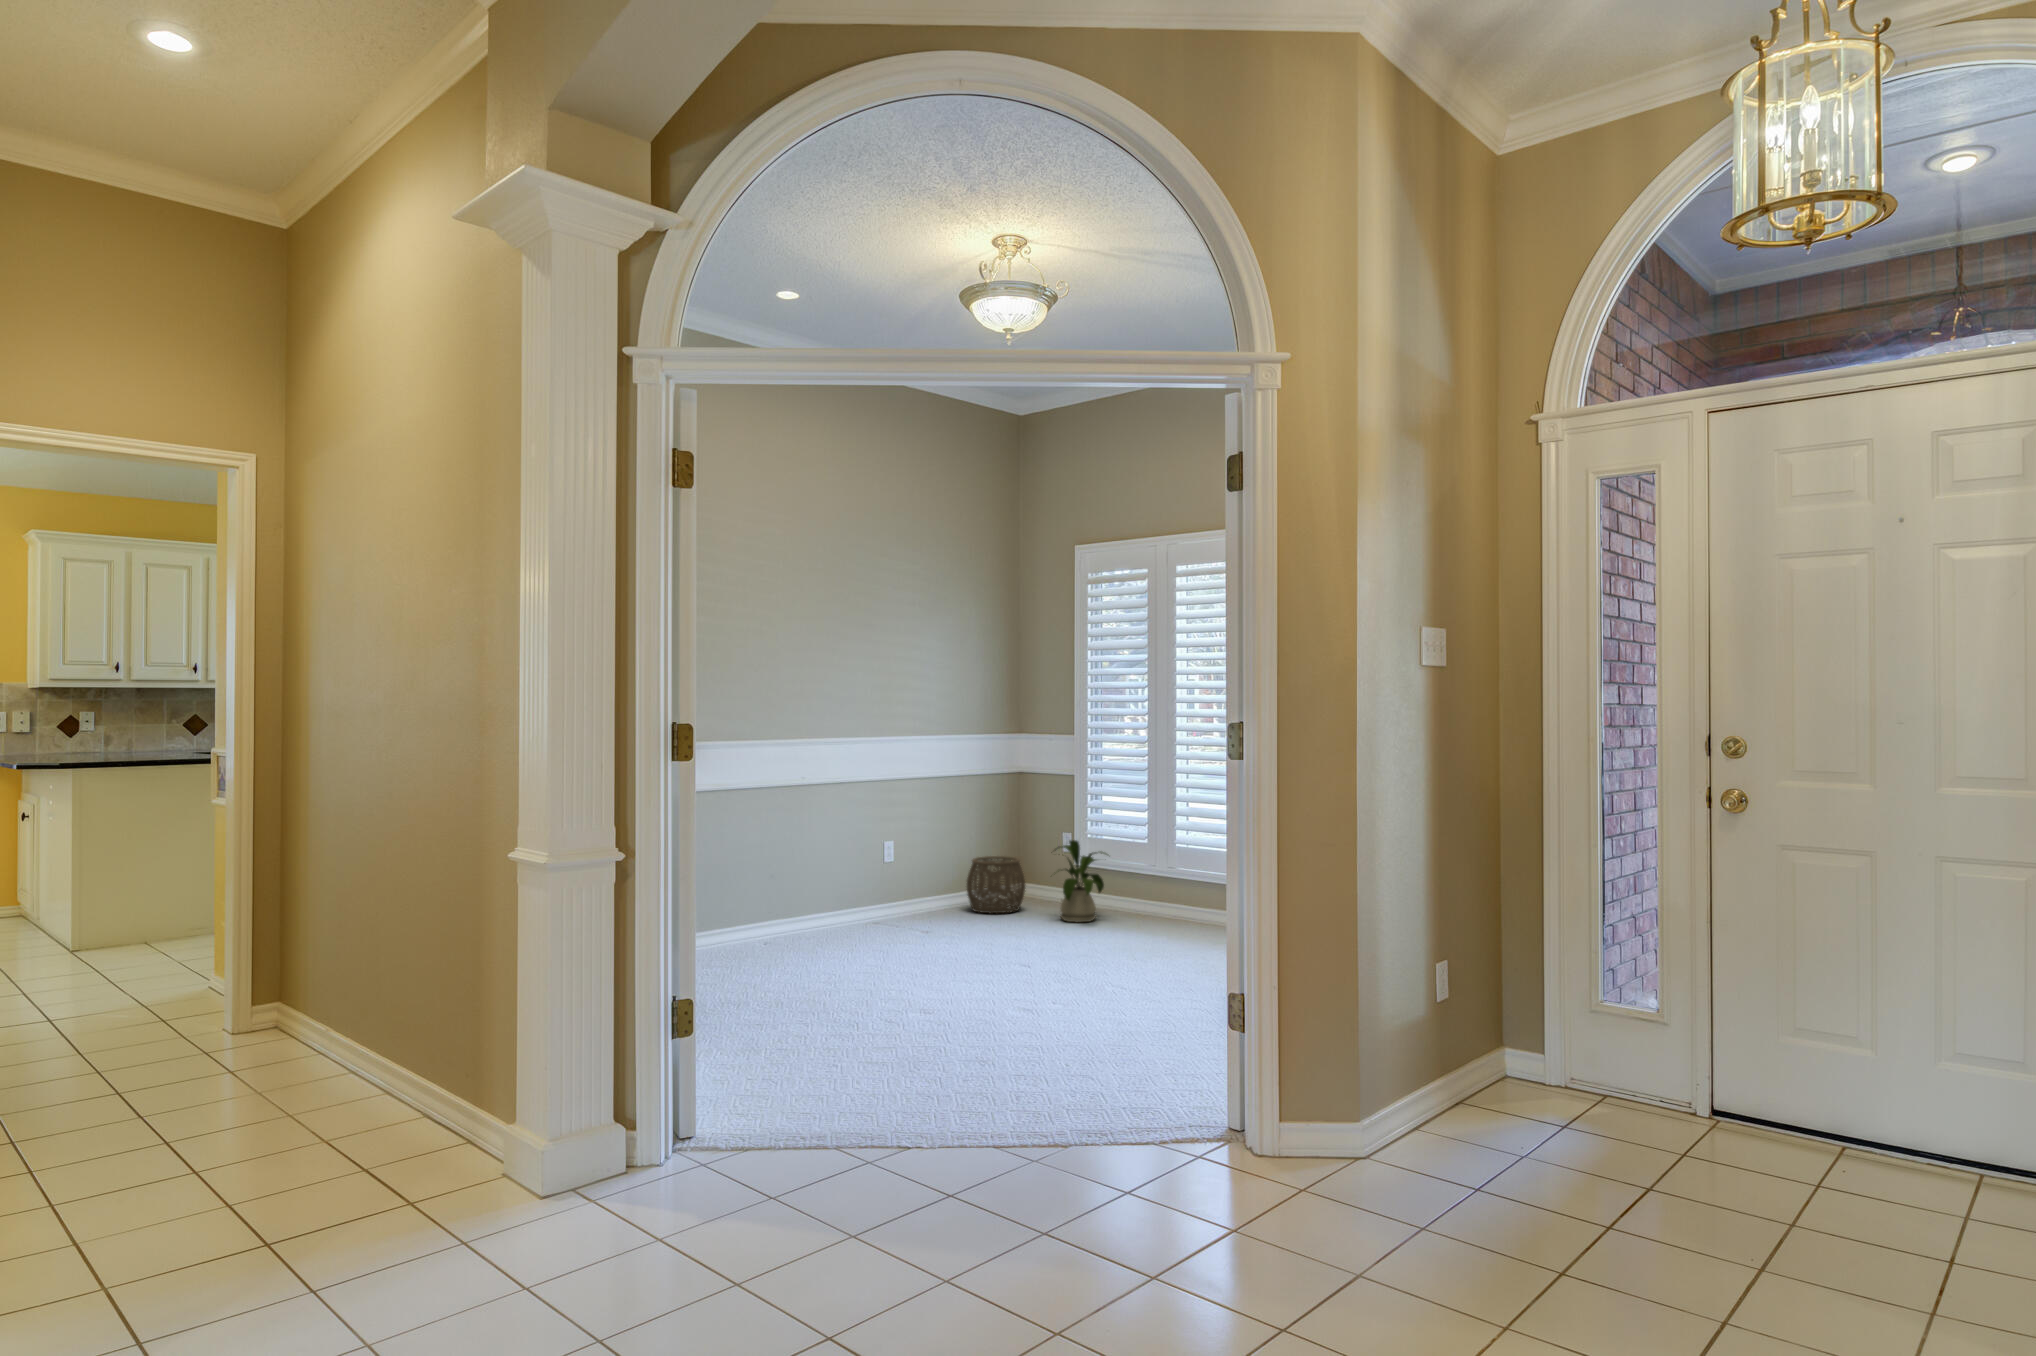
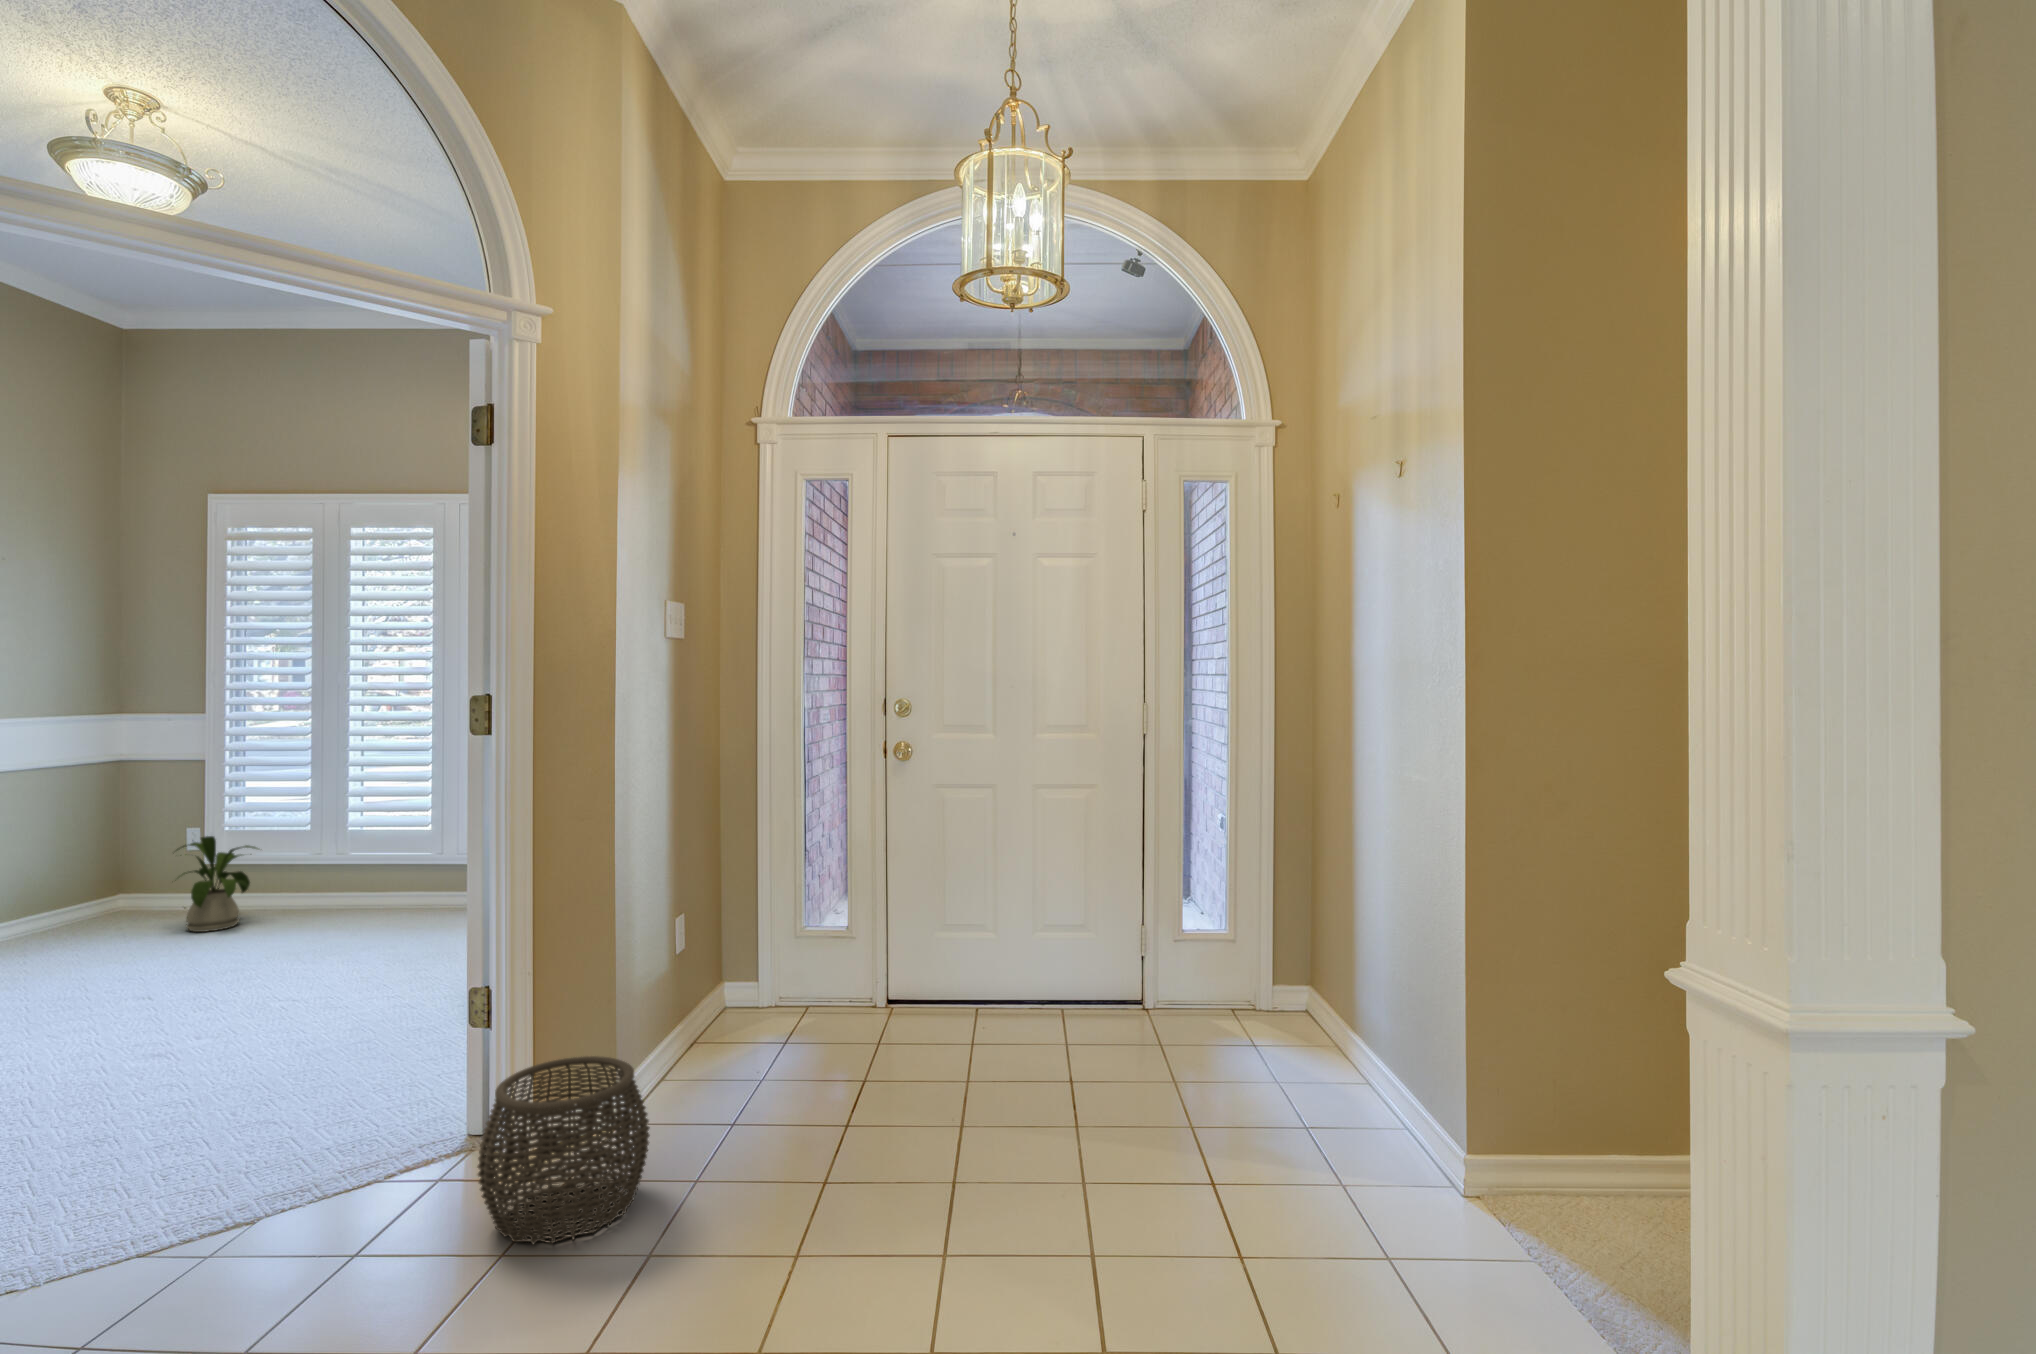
woven basket: present [967,856,1026,914] -> present [478,1056,650,1244]

